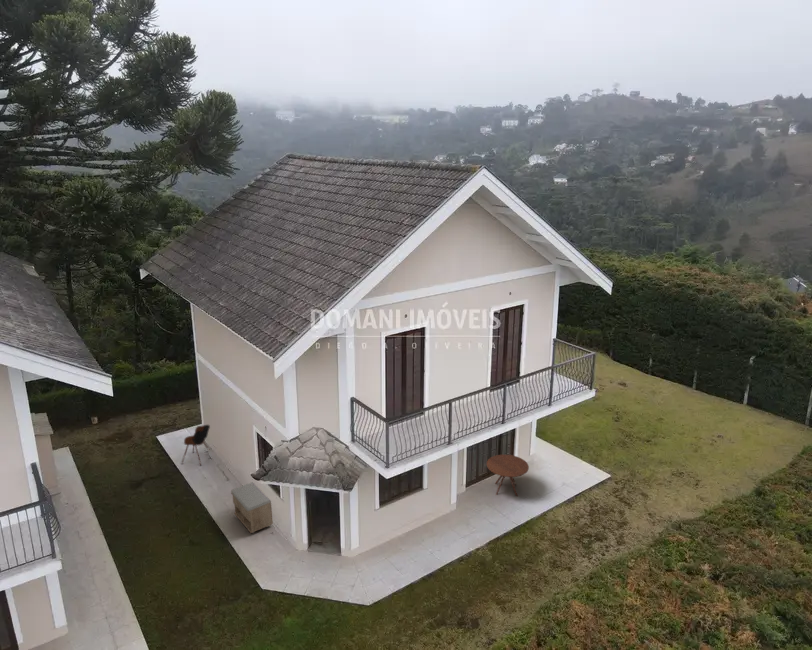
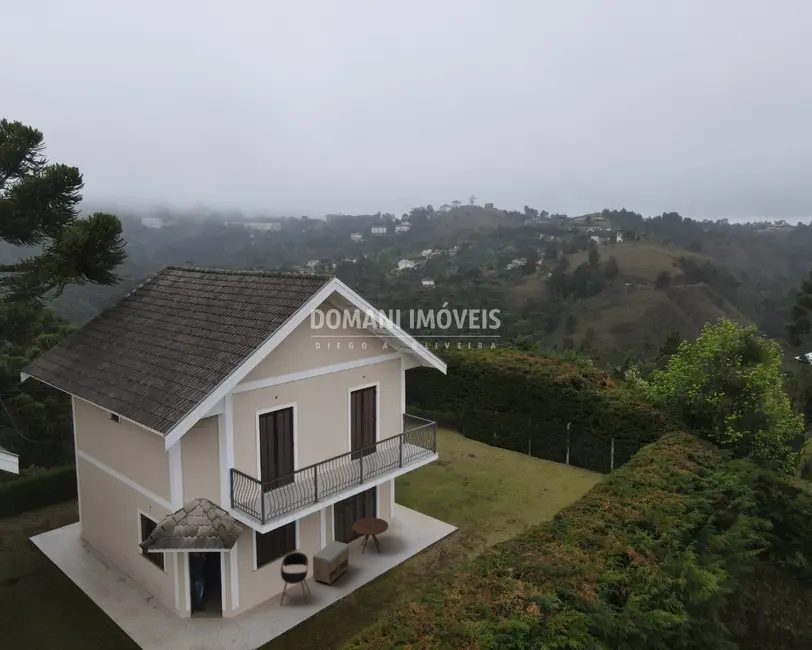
chair: present [182,425,210,464] -> present [280,552,309,603]
storage bench: present [231,482,273,533] -> present [313,540,350,584]

